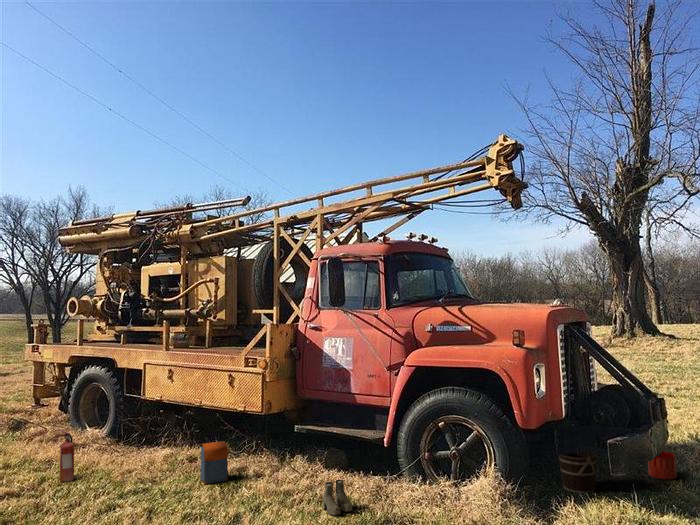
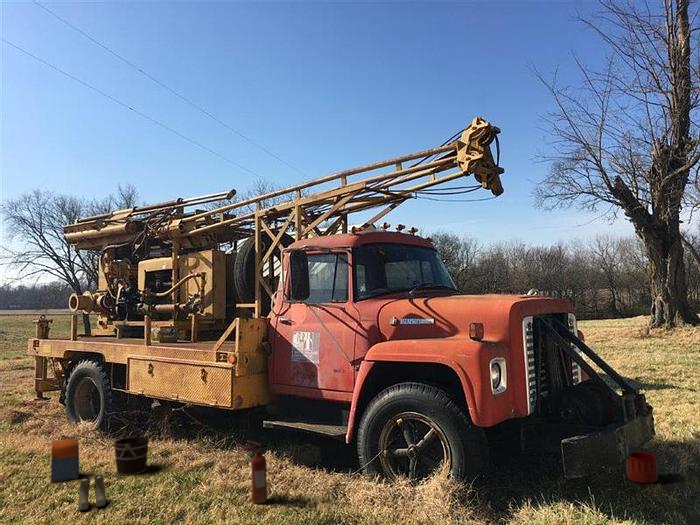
fire extinguisher: present [54,429,74,482] -> present [244,440,267,504]
backpack: present [200,441,228,484] -> present [51,439,79,482]
bucket: present [559,452,597,493] -> present [114,436,149,475]
boots: present [323,479,352,516] -> present [78,475,106,510]

